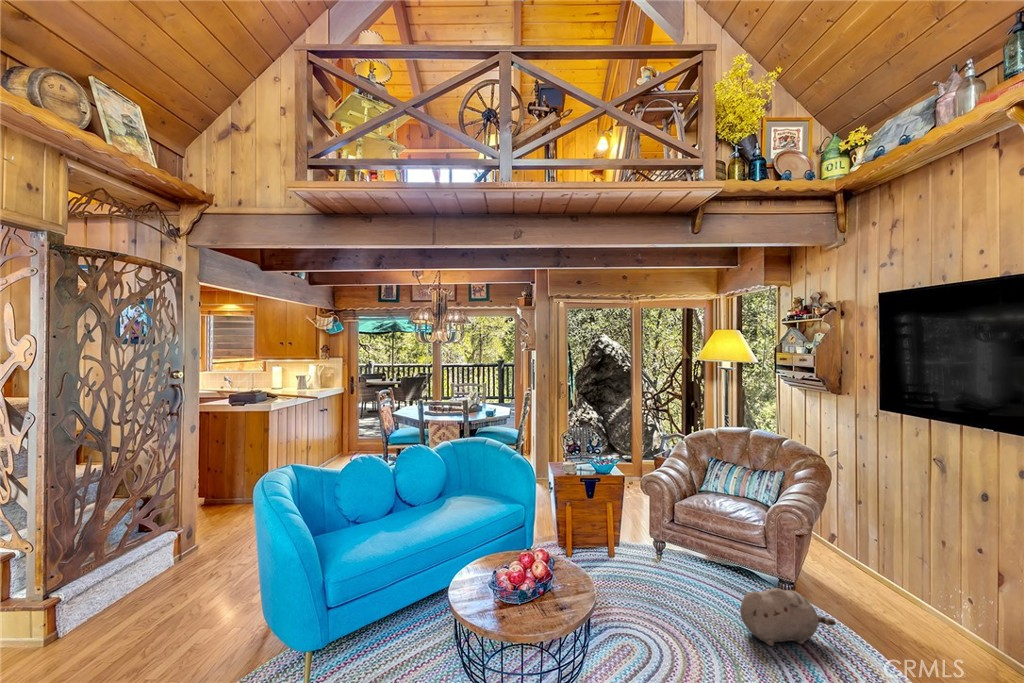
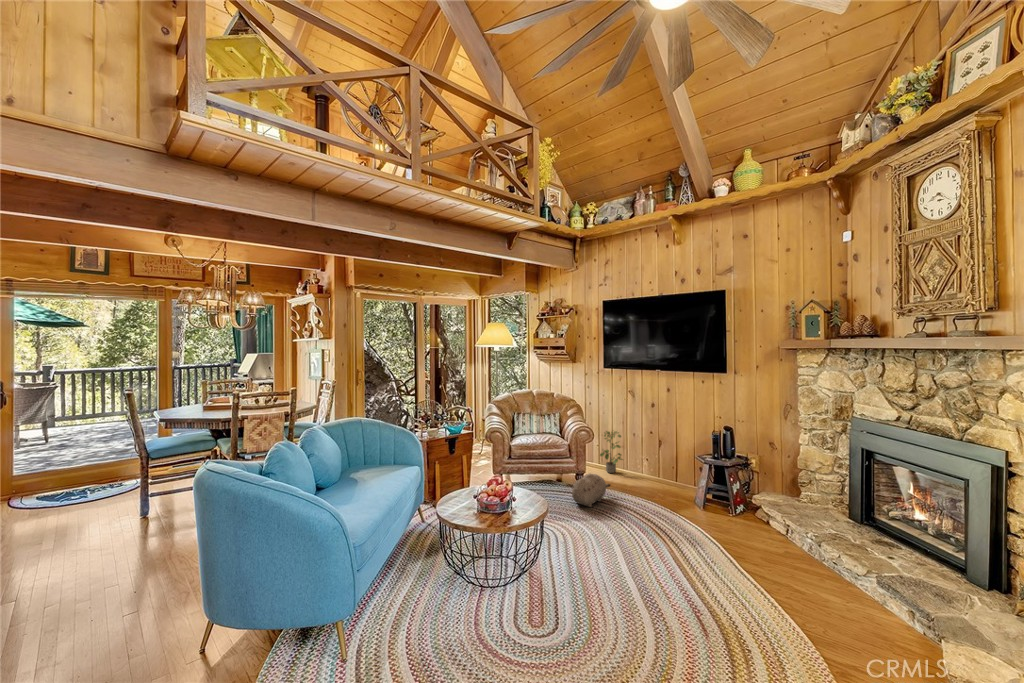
potted plant: none [866,521,916,603] -> present [600,431,623,473]

